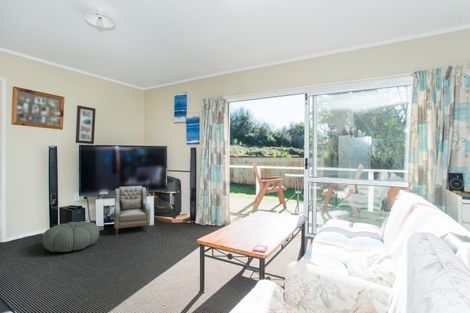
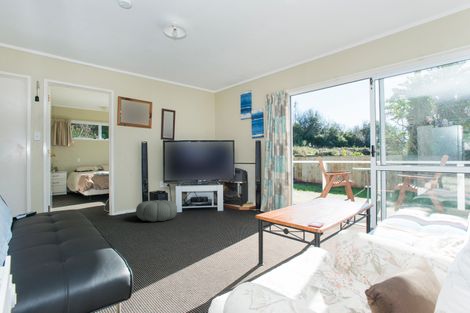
armchair: present [114,186,150,234] -> none [189,164,219,215]

